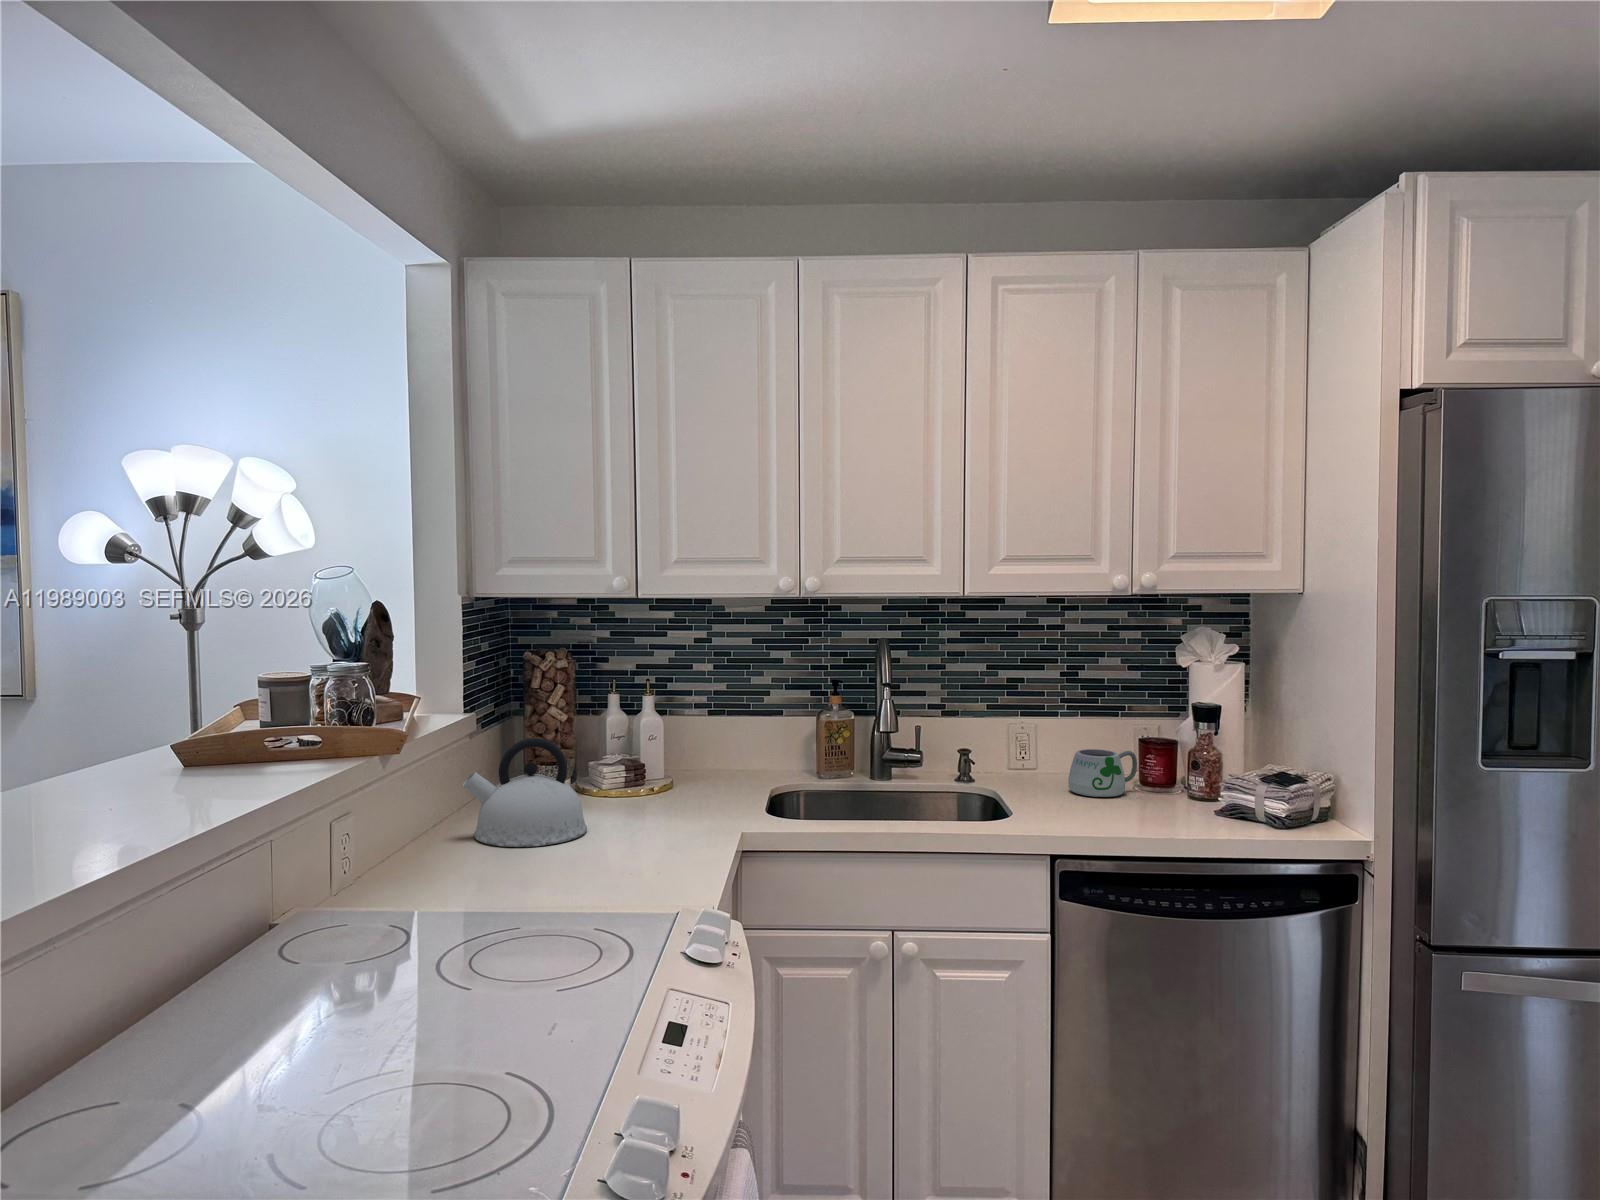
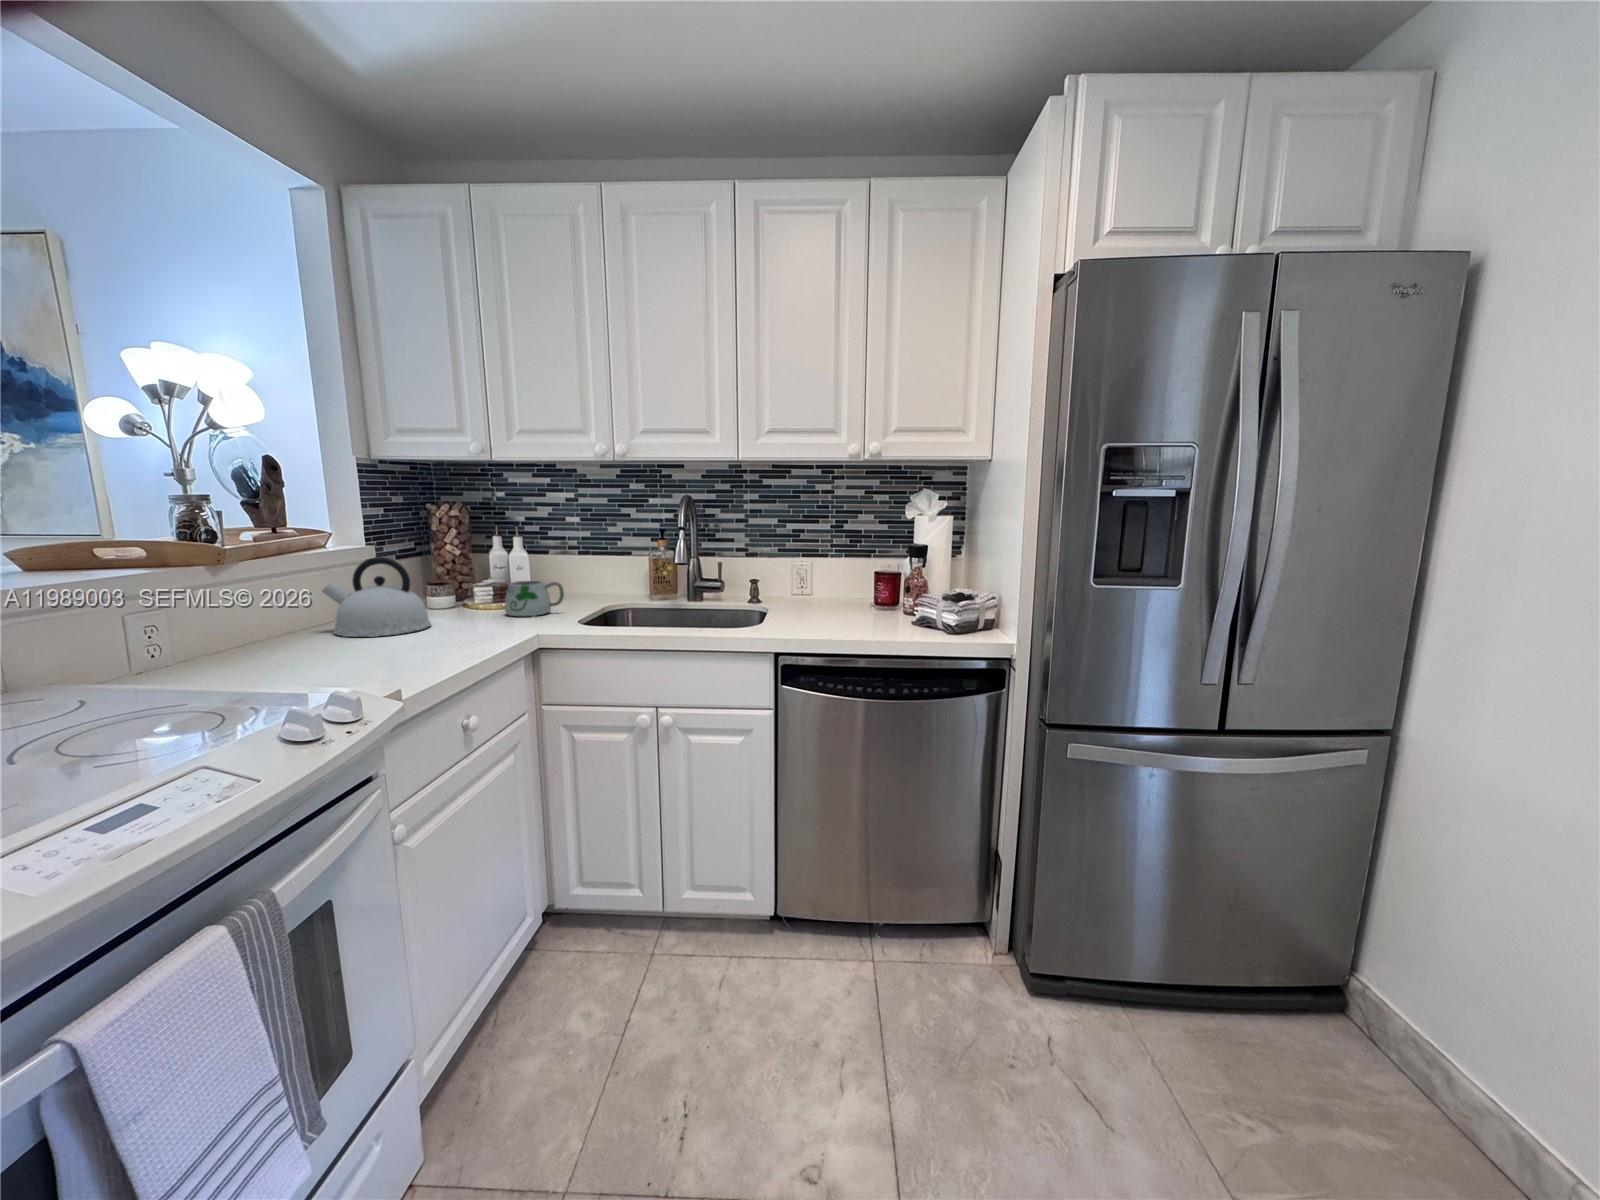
mug: present [1068,749,1137,799] -> present [504,581,564,618]

